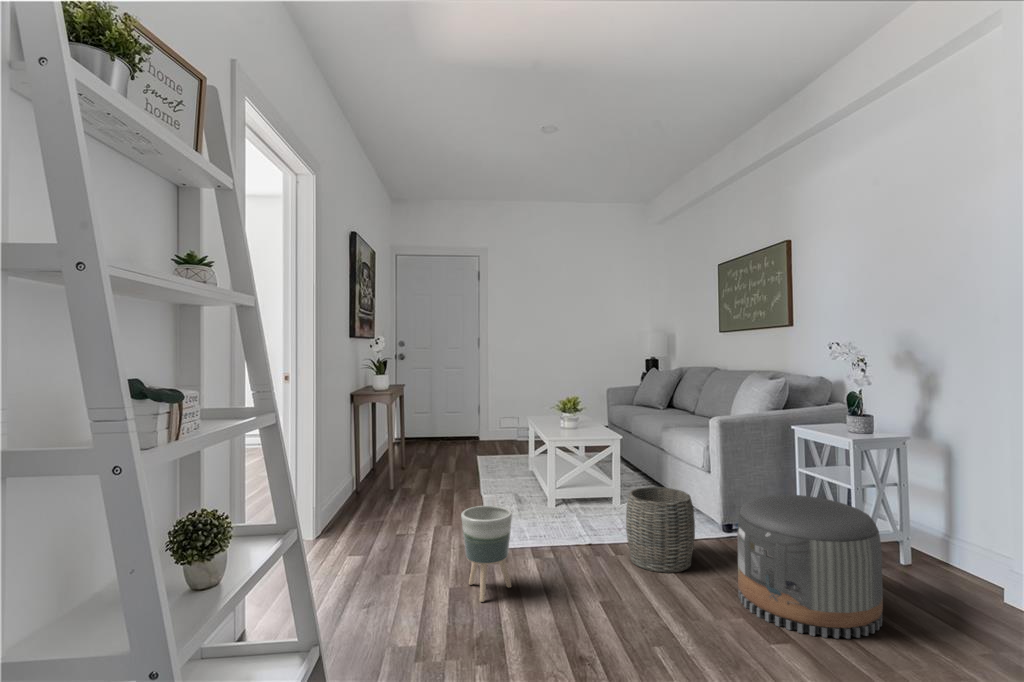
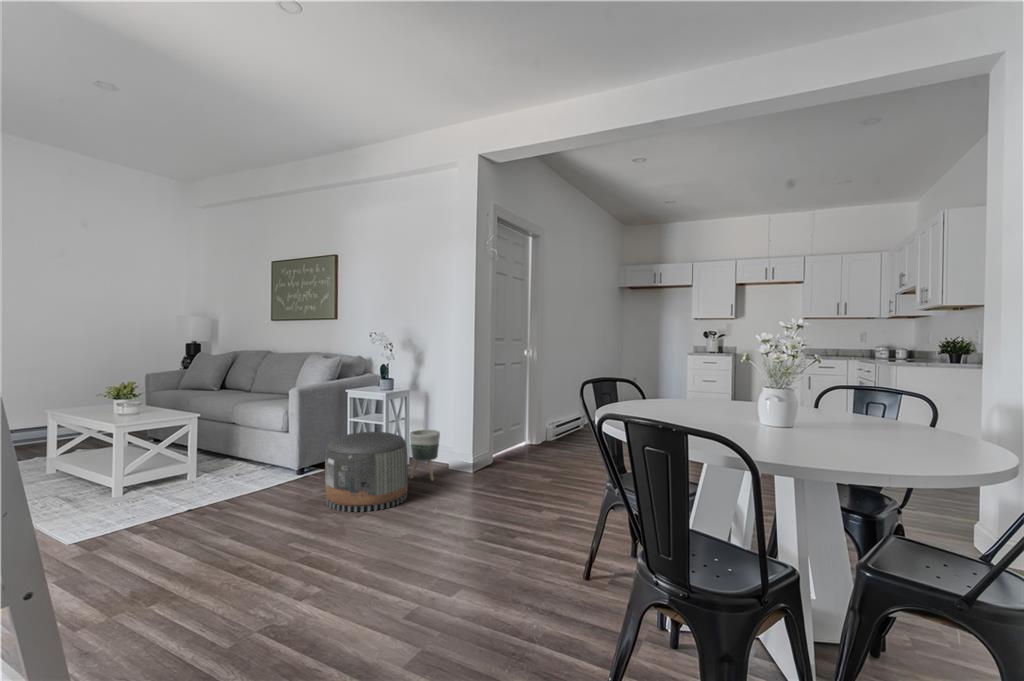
woven basket: present [626,487,695,573] -> none [233,445,289,509]
planter: present [461,506,512,602] -> present [410,430,440,481]

